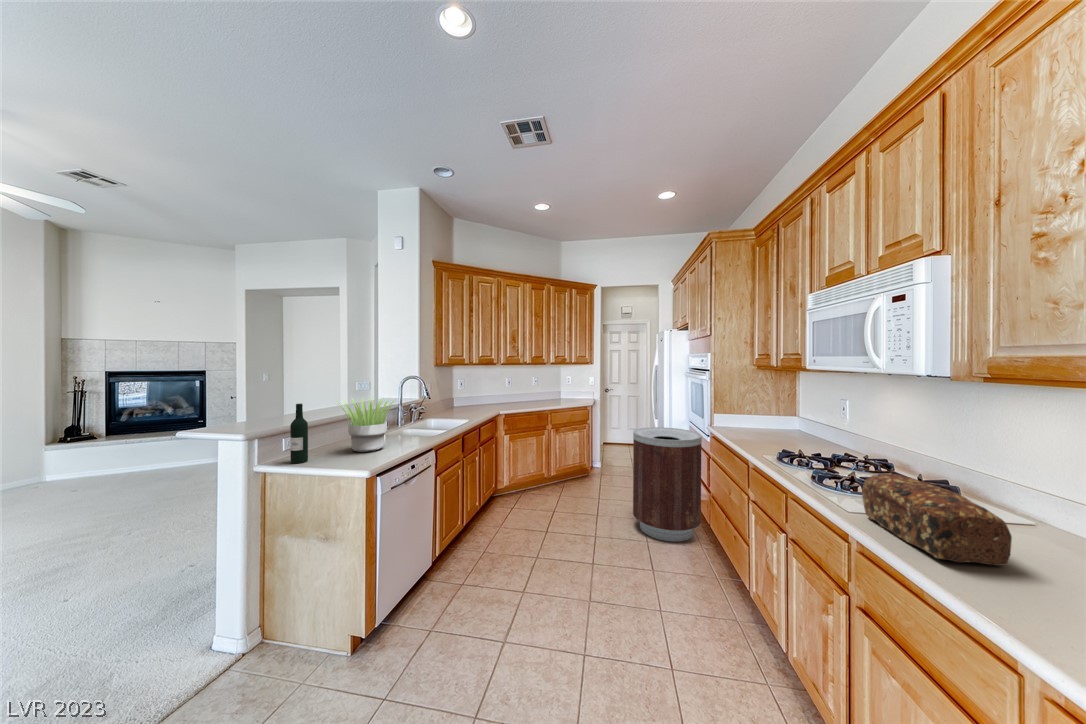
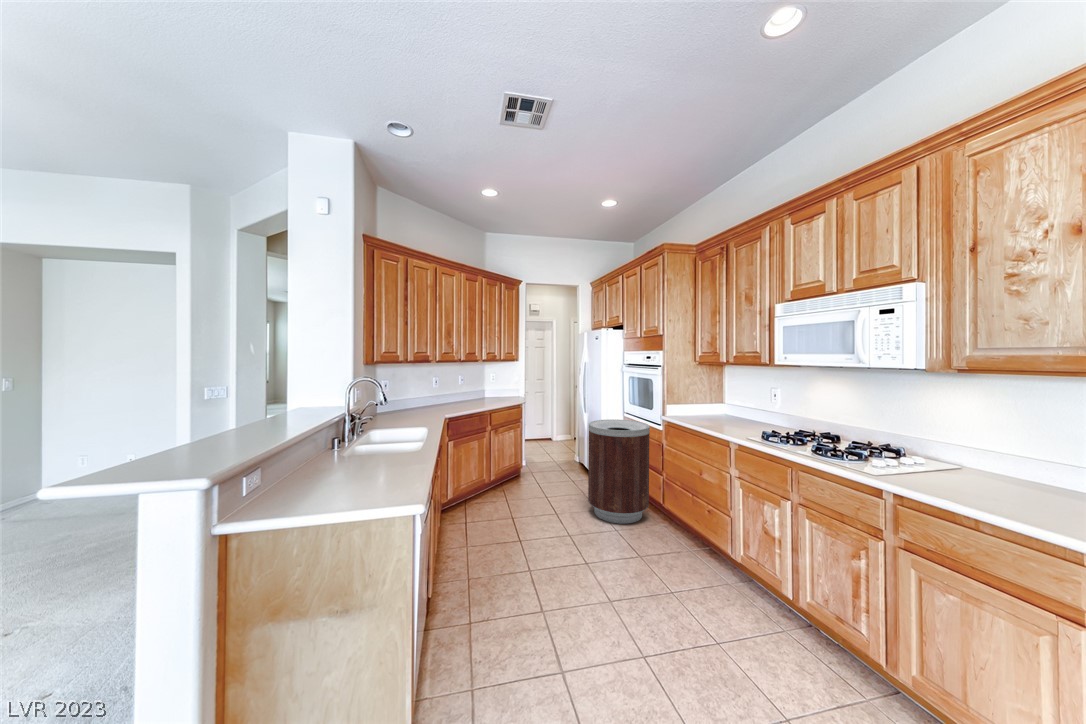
potted plant: present [341,398,393,452] -> none [308,402,394,476]
wine bottle: present [290,404,308,464] -> none [264,418,290,504]
bread loaf: present [862,474,1012,565] -> none [880,441,997,497]

